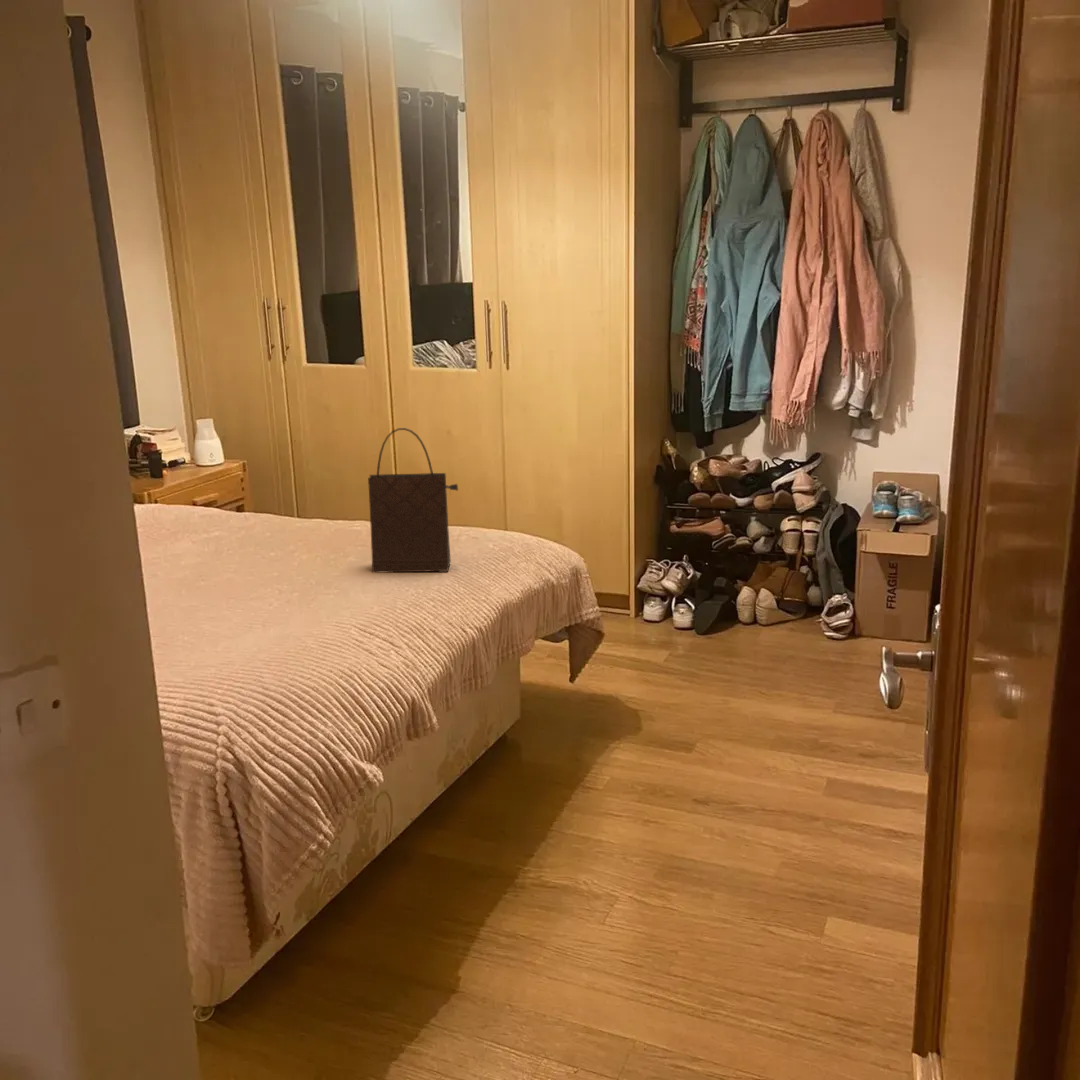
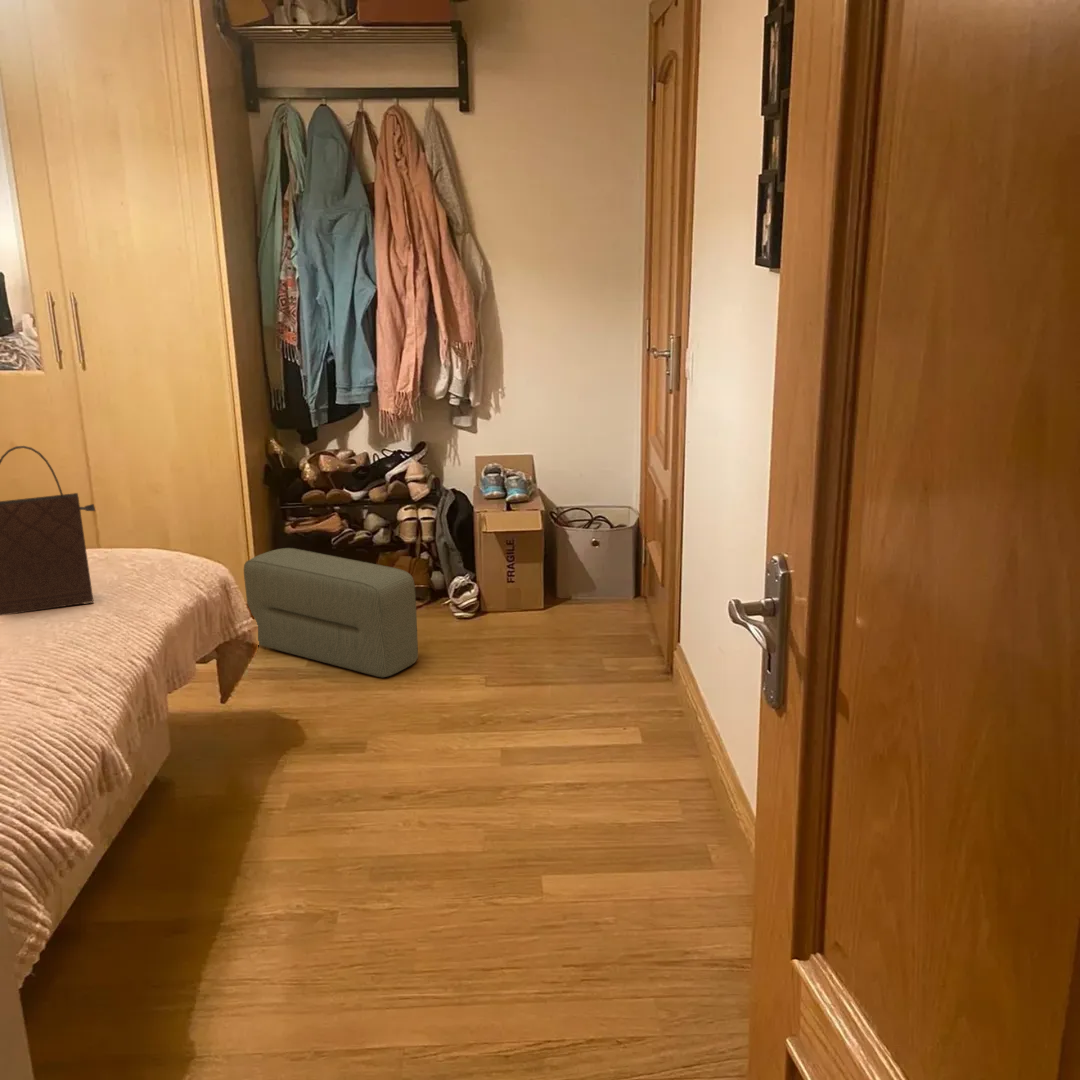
pouf: none [621,545,777,683] -> present [244,548,418,677]

